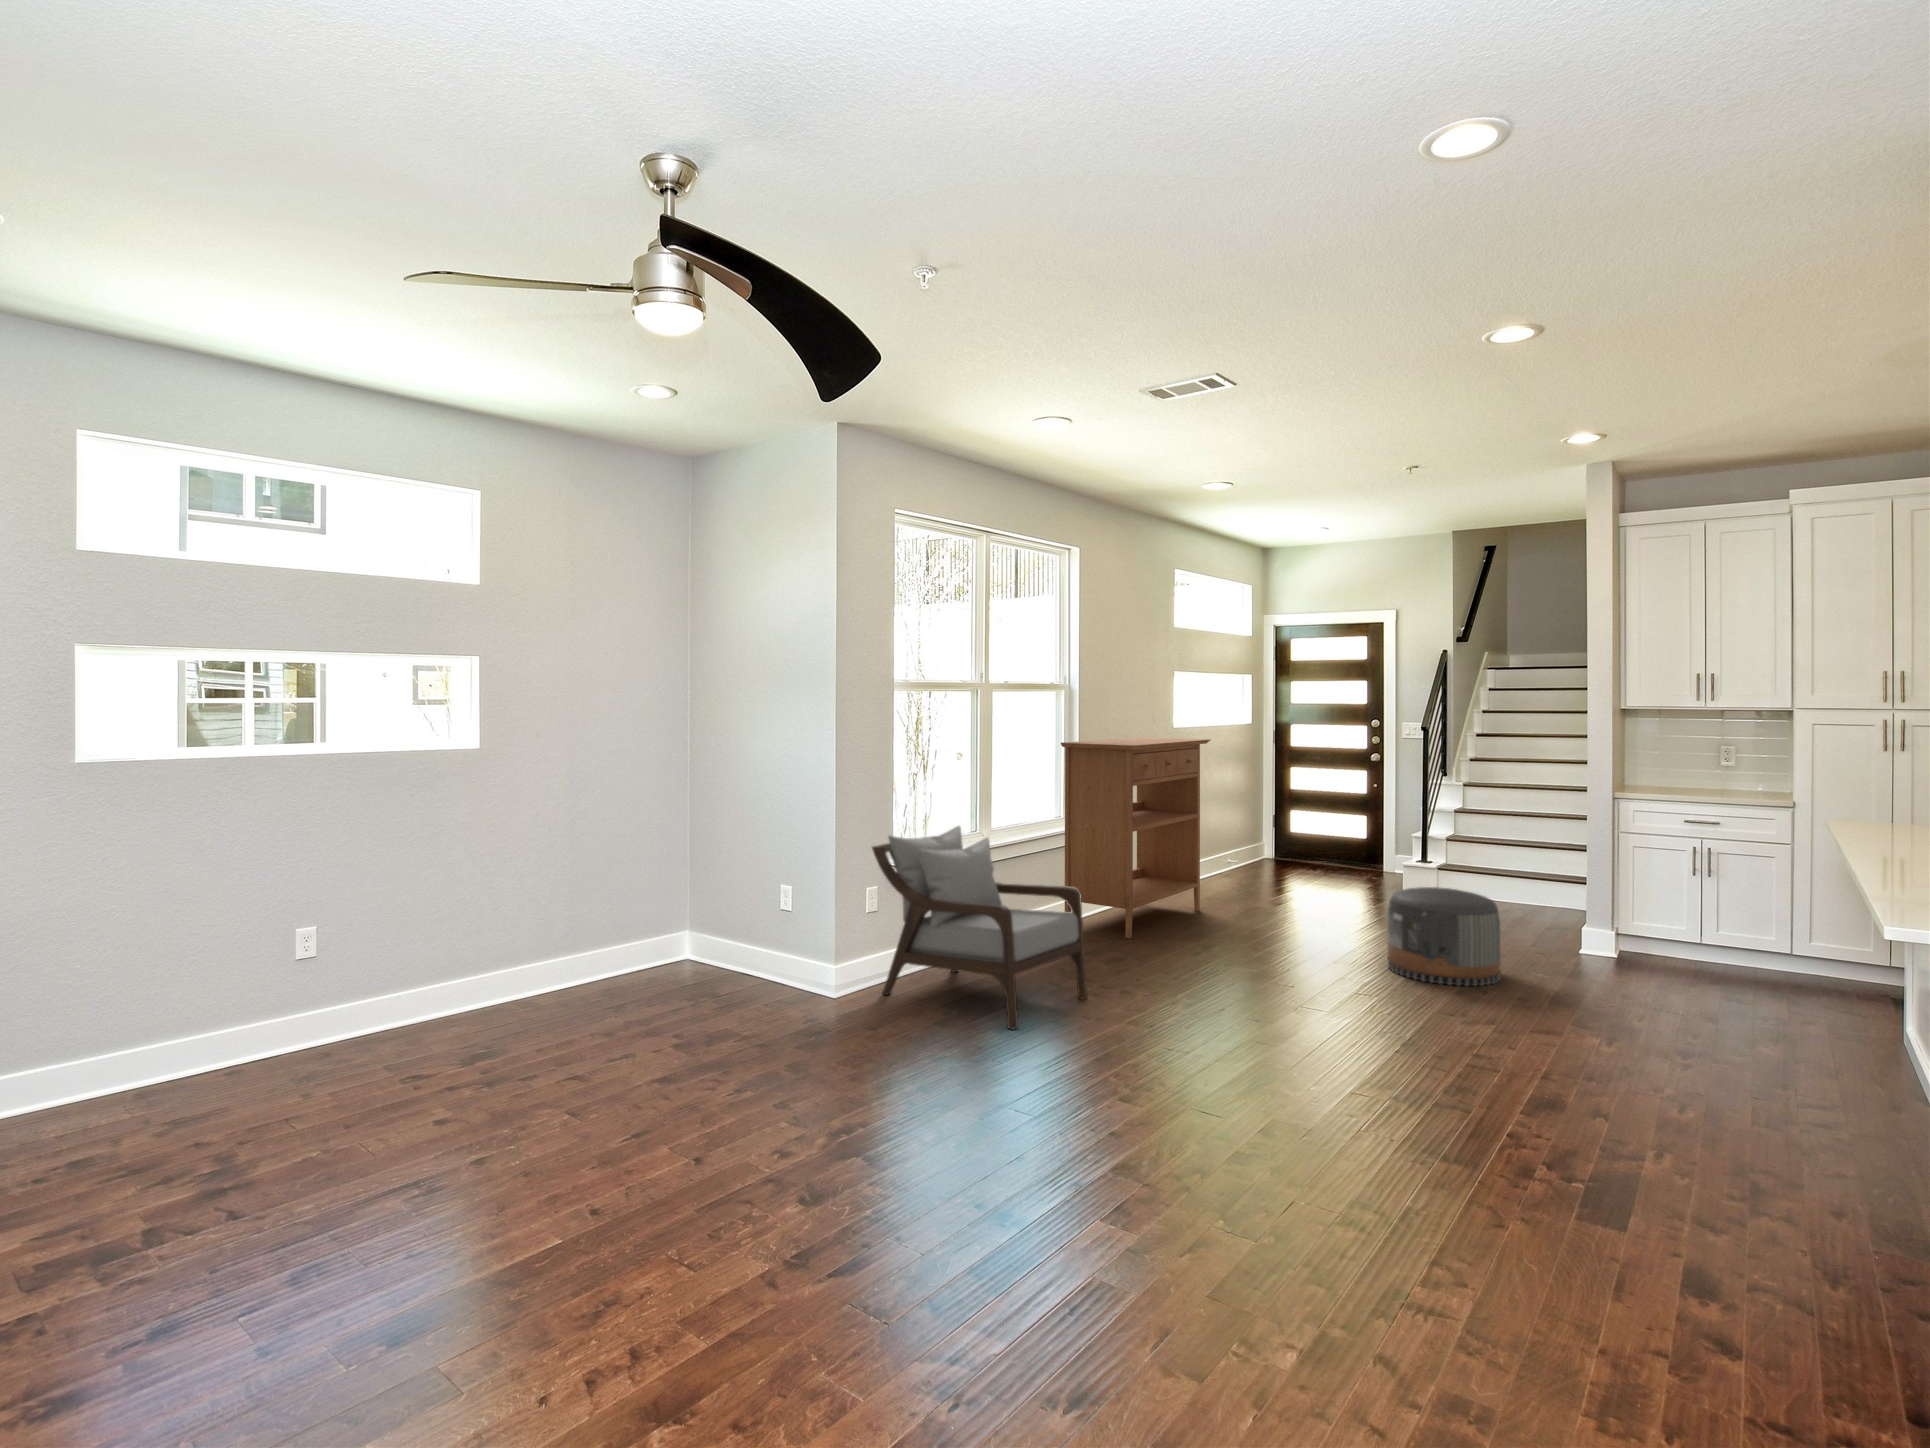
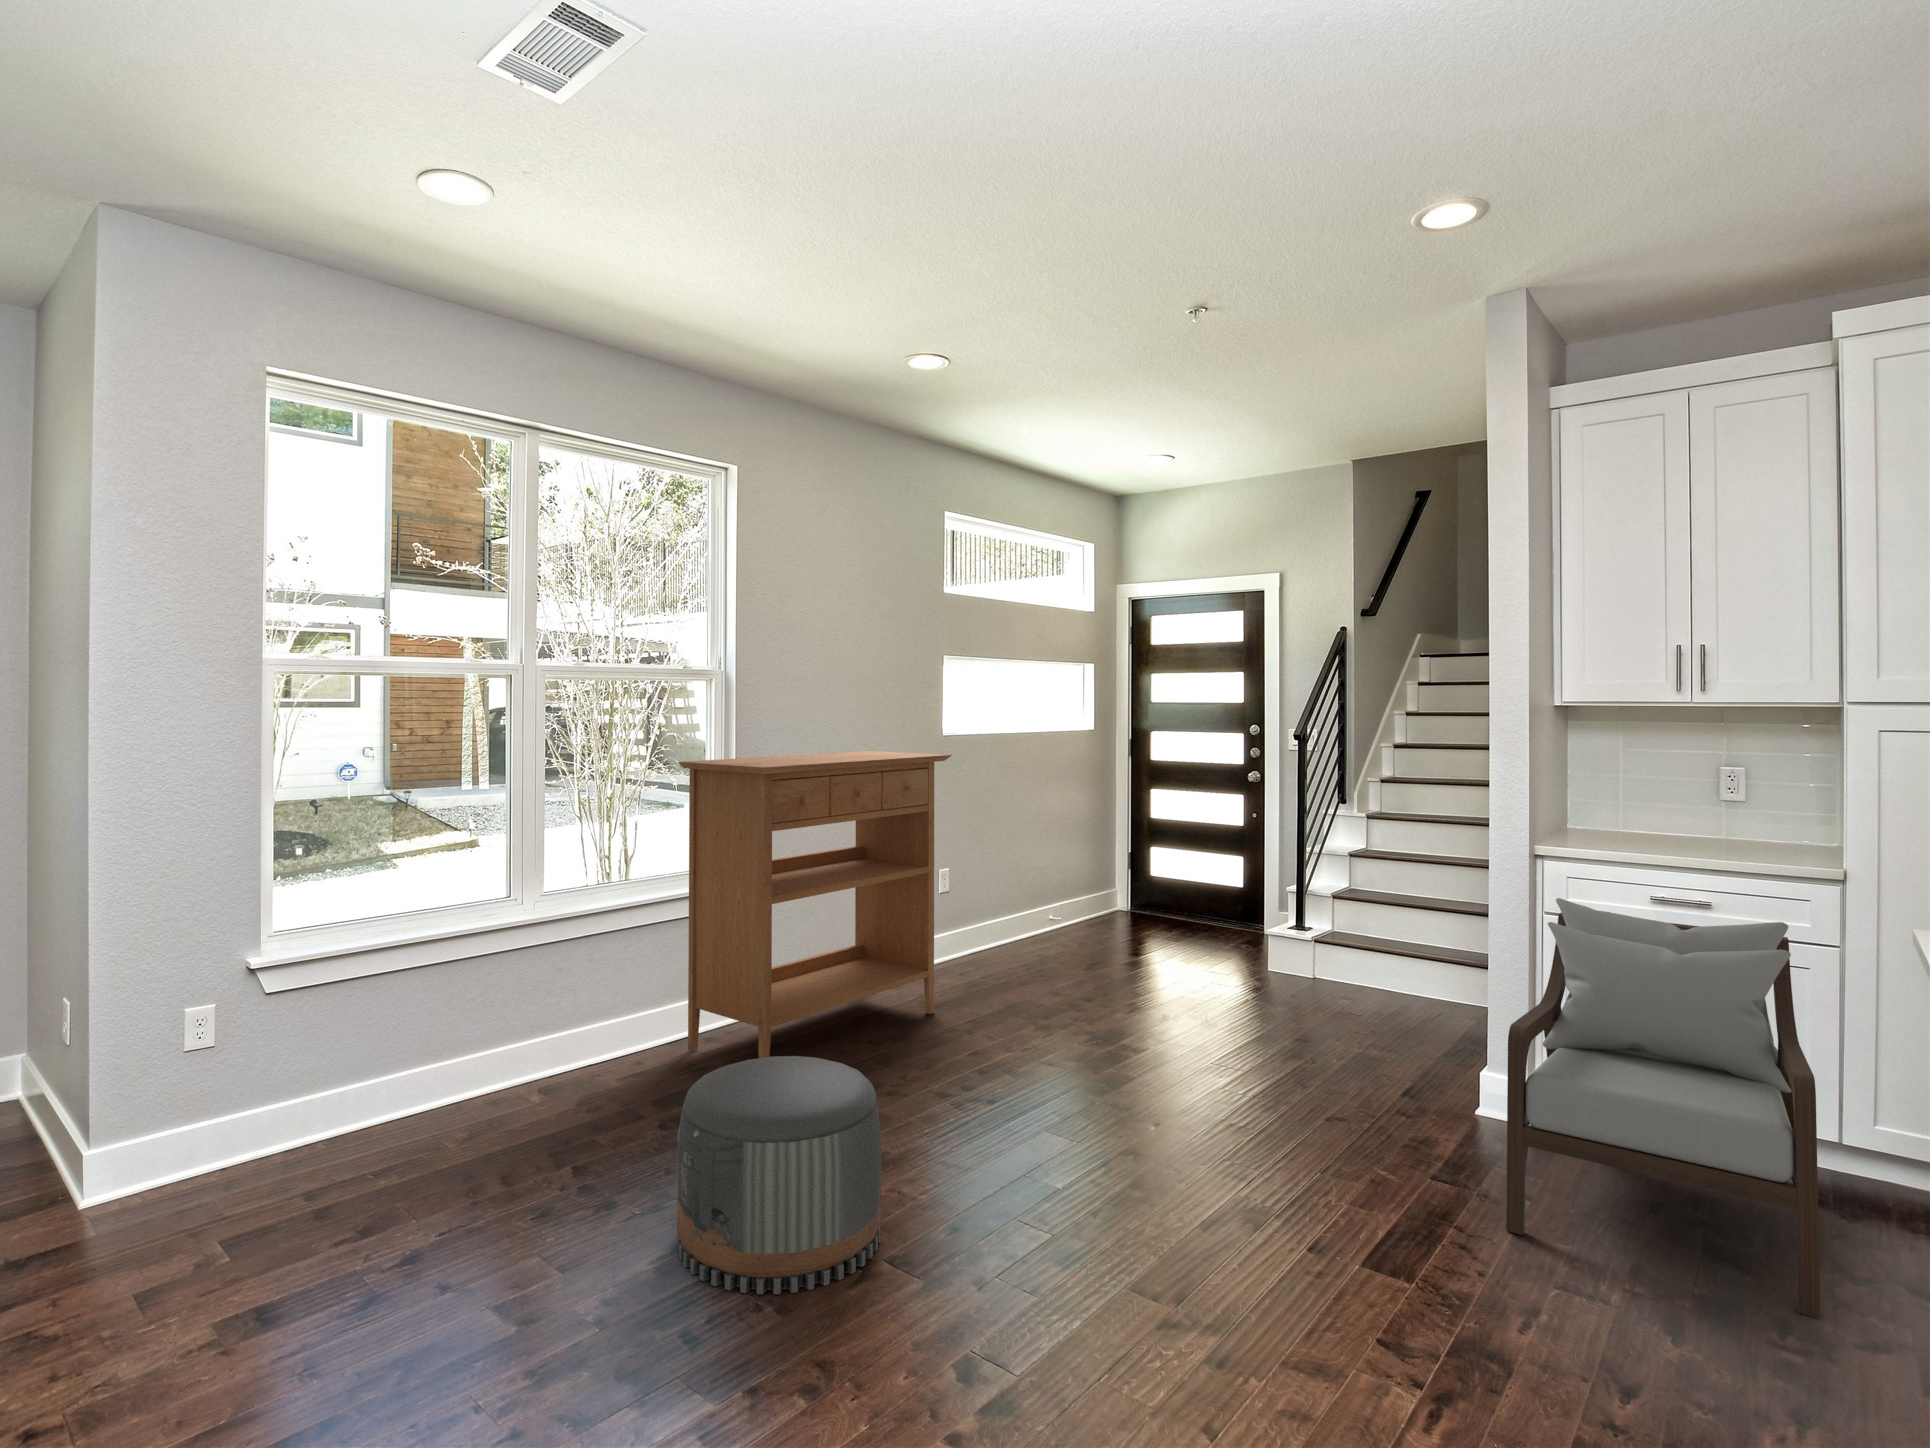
armchair: present [872,826,1087,1030] -> present [1506,898,1820,1318]
pouf: present [1388,887,1500,986] -> present [677,1056,881,1294]

